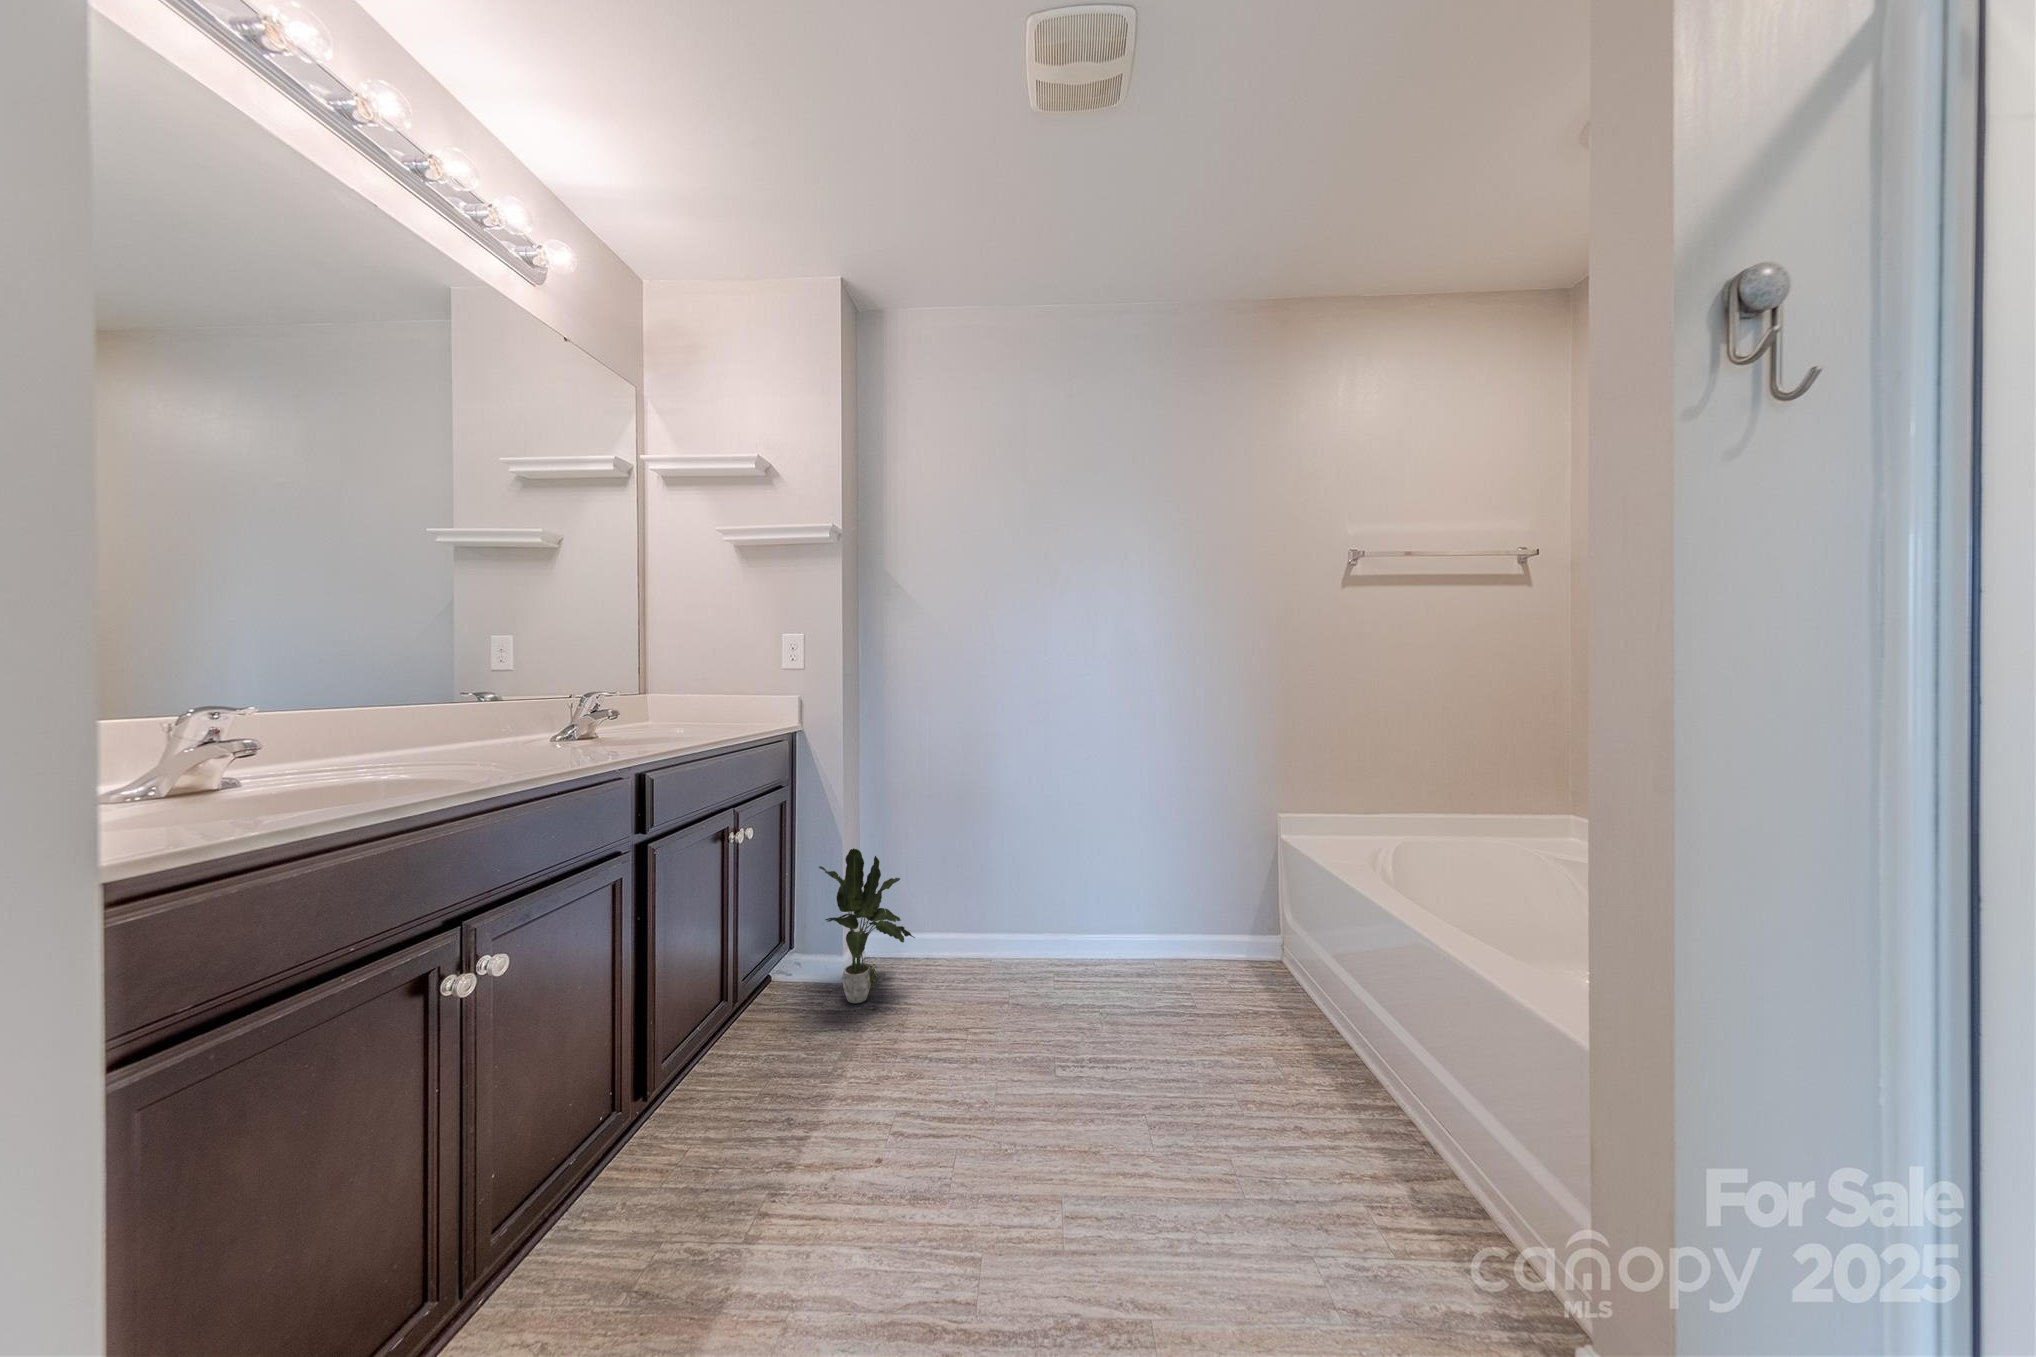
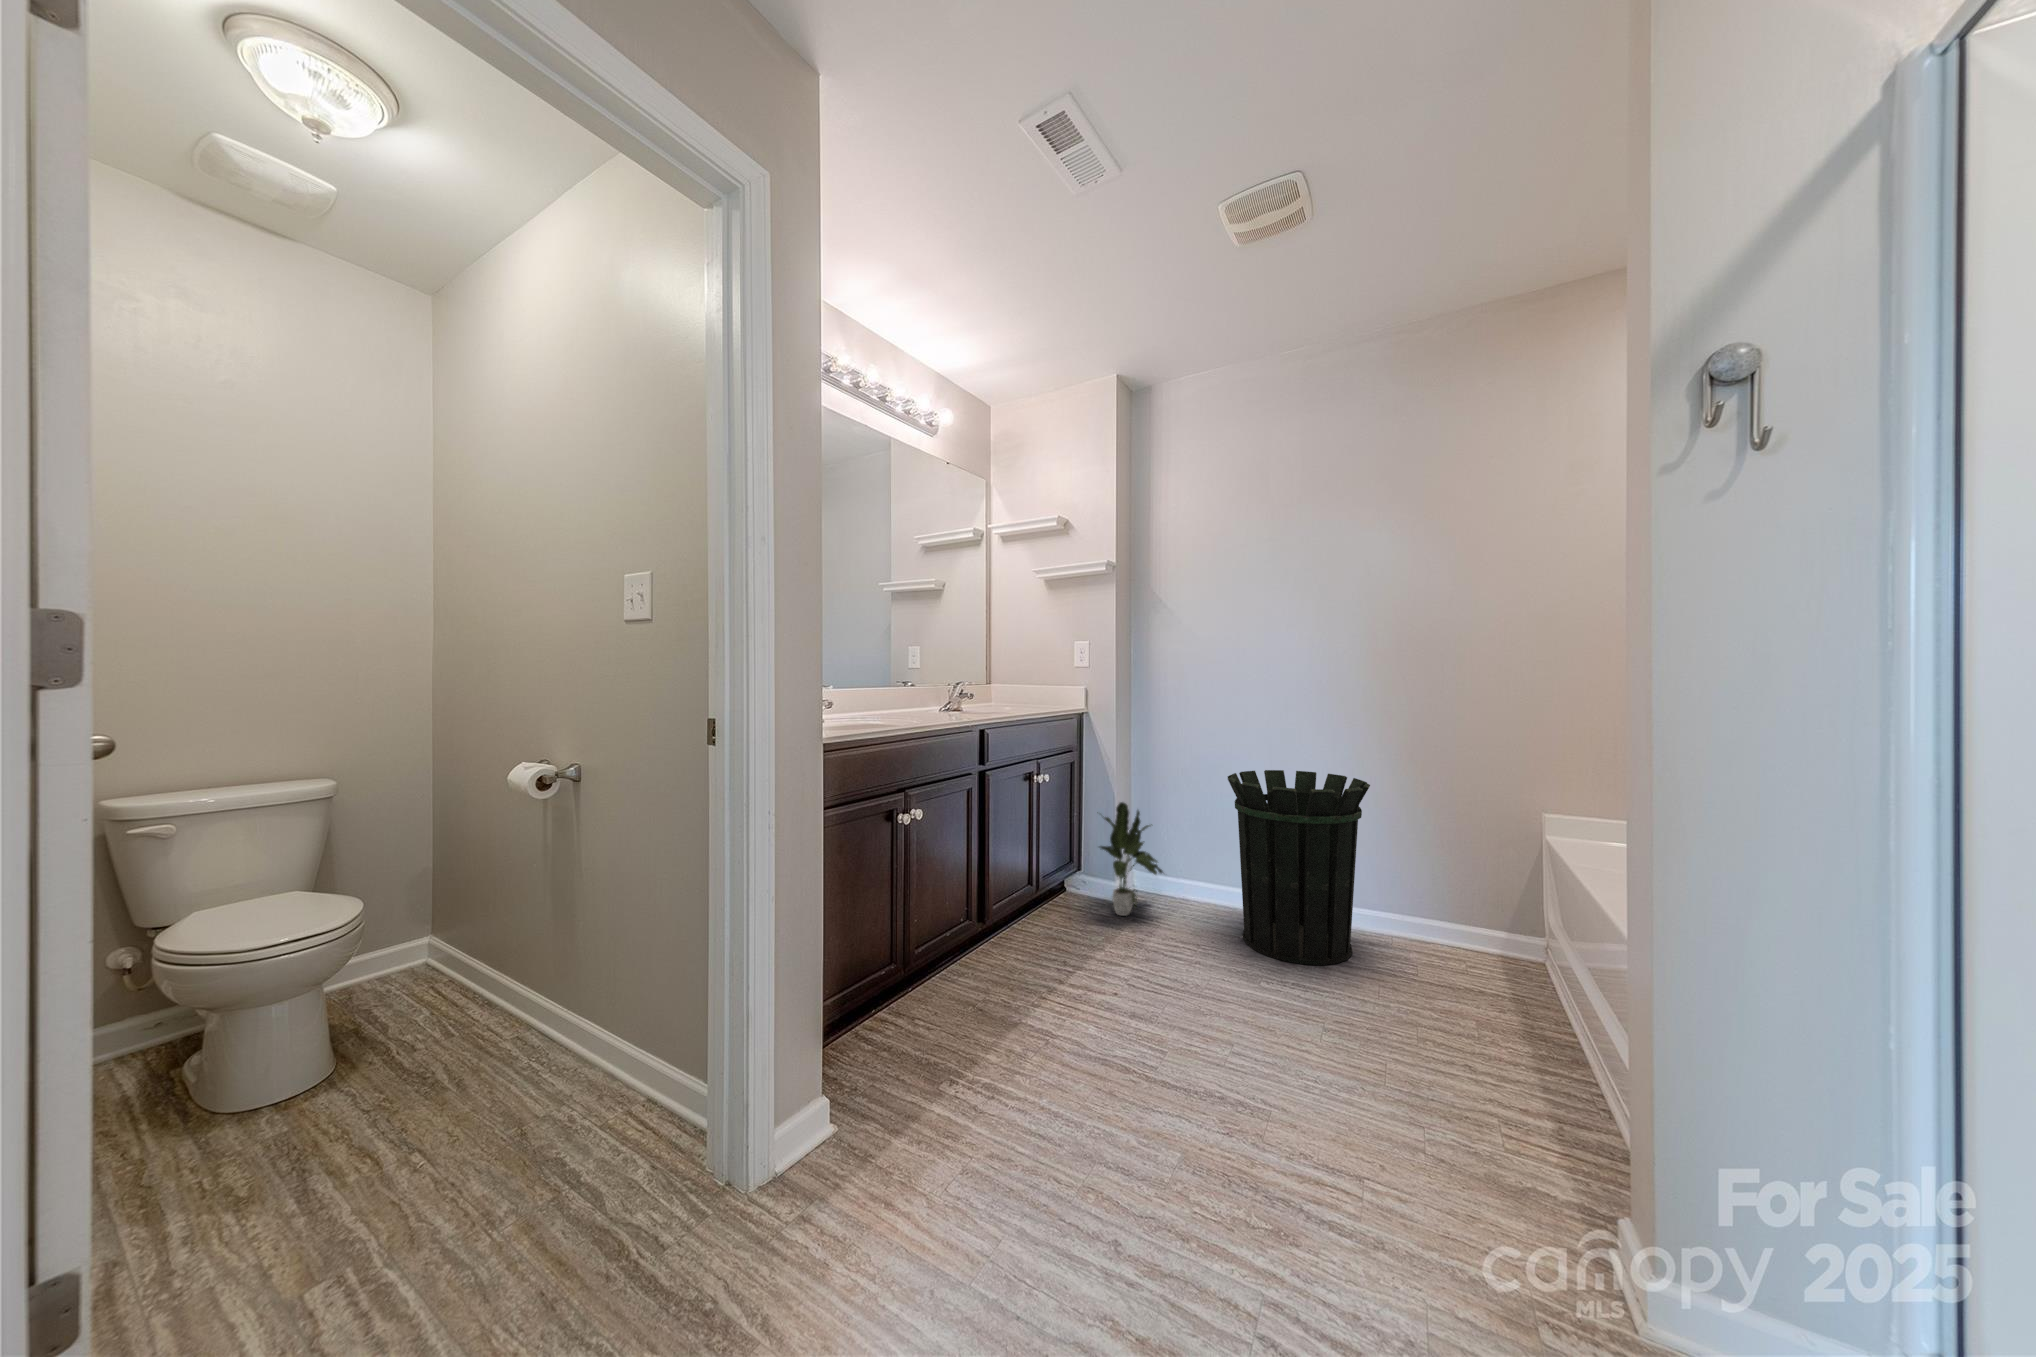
waste bin: none [992,787,1151,1029] -> present [1228,770,1370,965]

